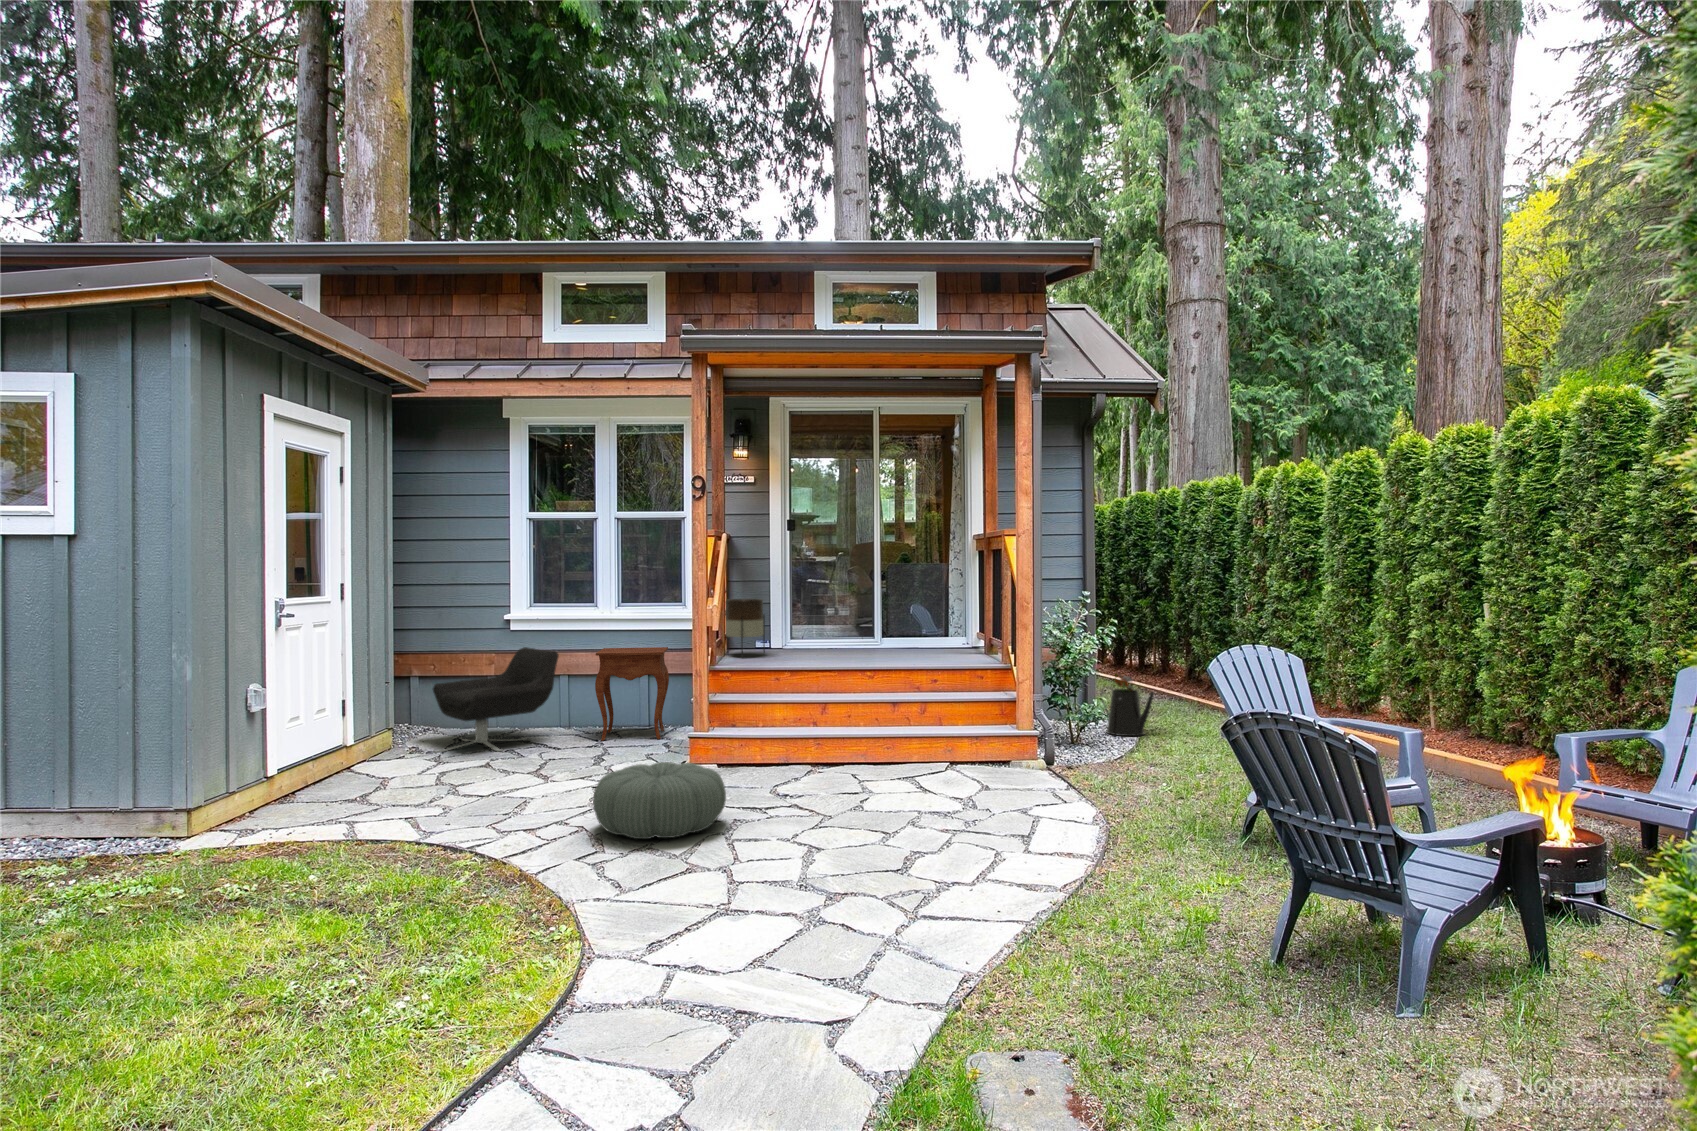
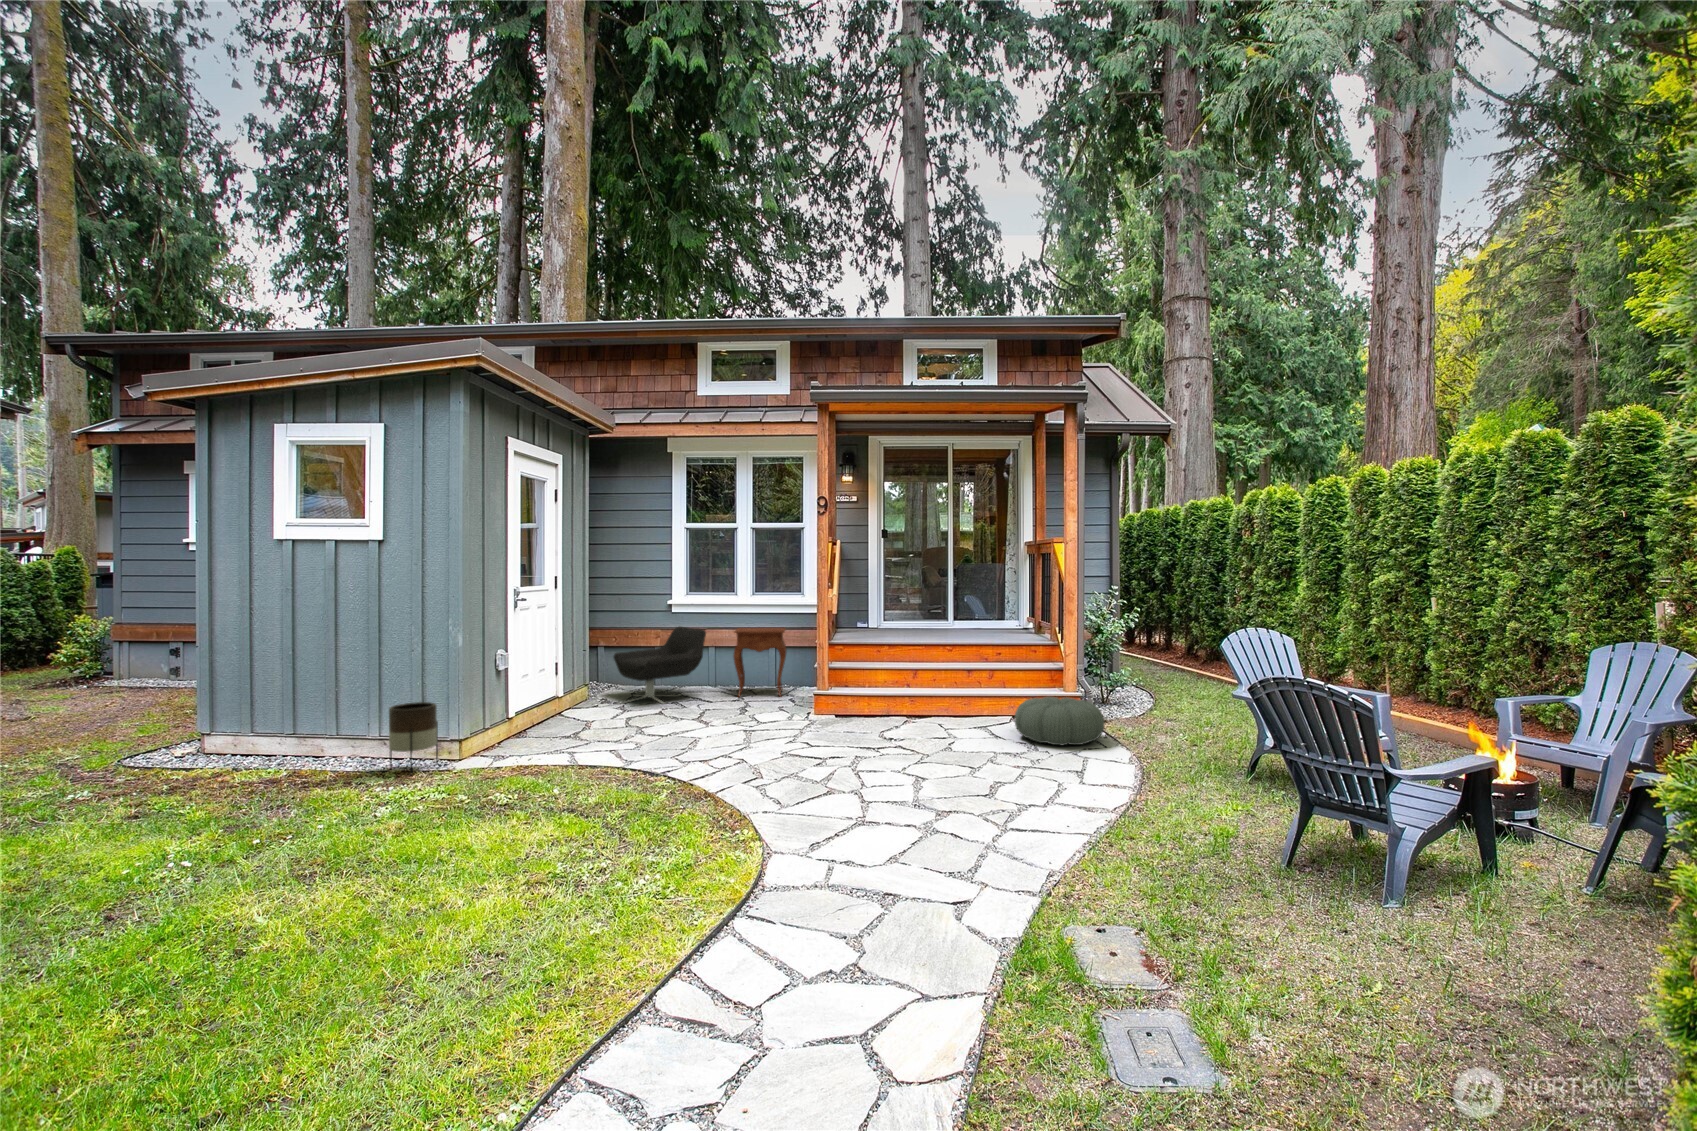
planter: present [726,599,765,655] -> present [389,702,438,774]
watering can: present [1101,674,1154,736] -> none [1119,647,1163,700]
pouf: present [593,762,726,839] -> present [1014,697,1104,745]

